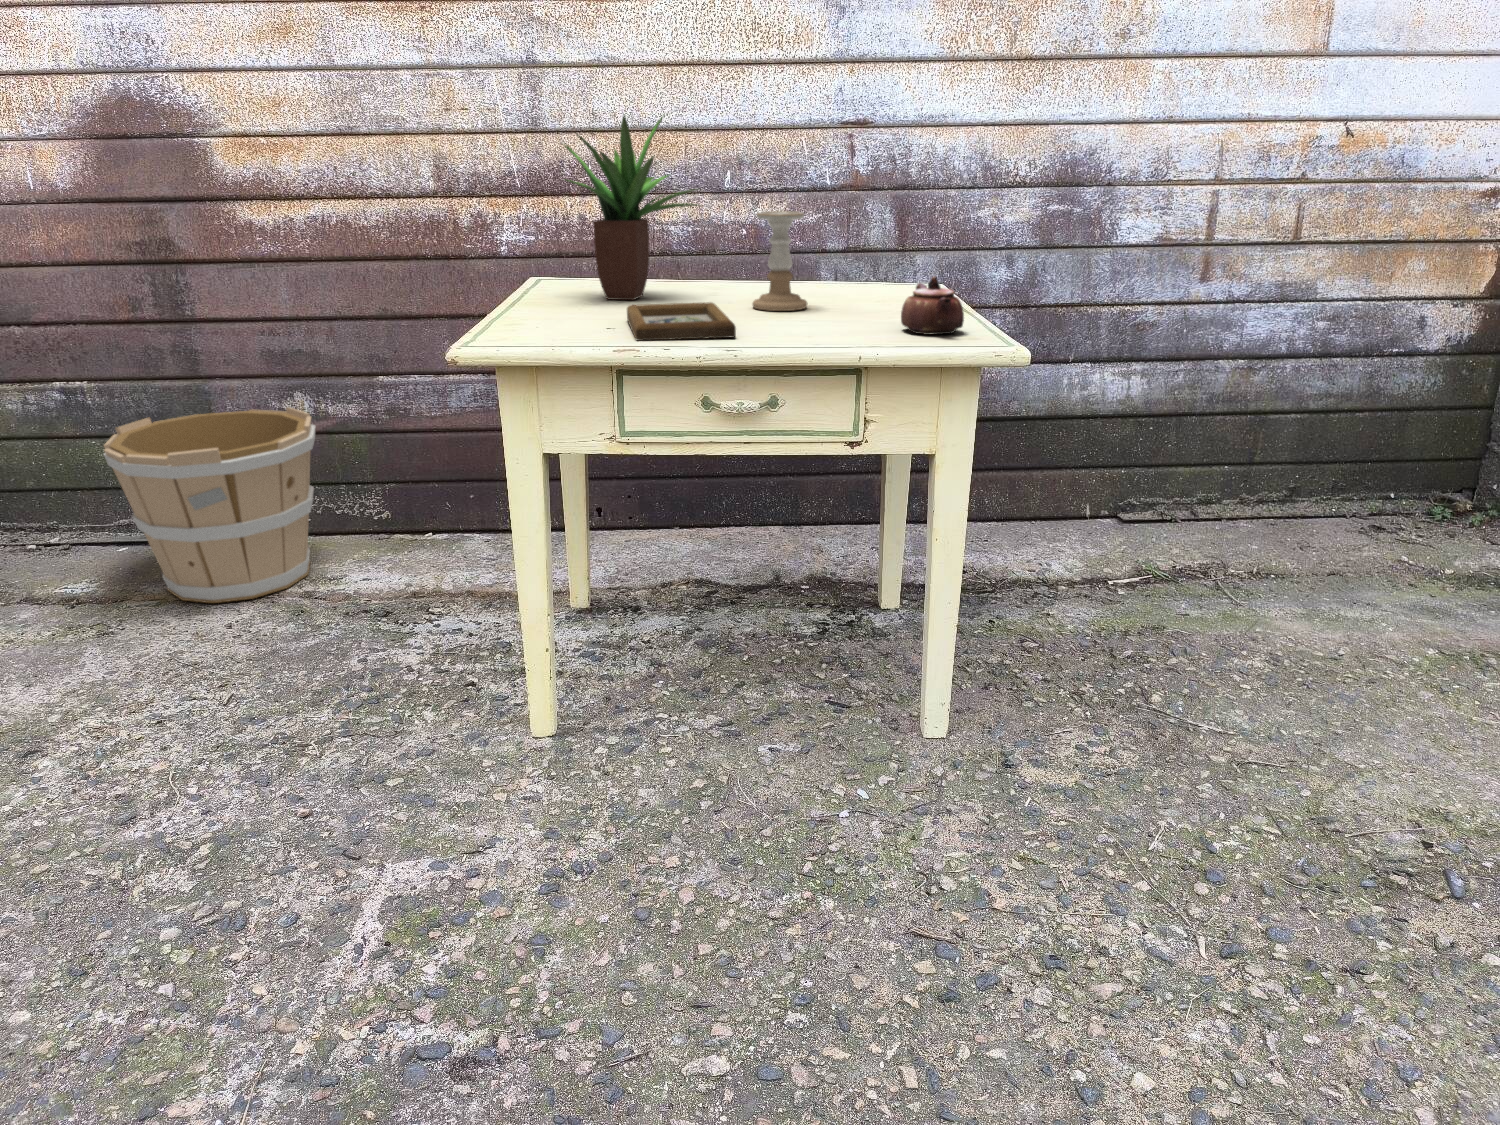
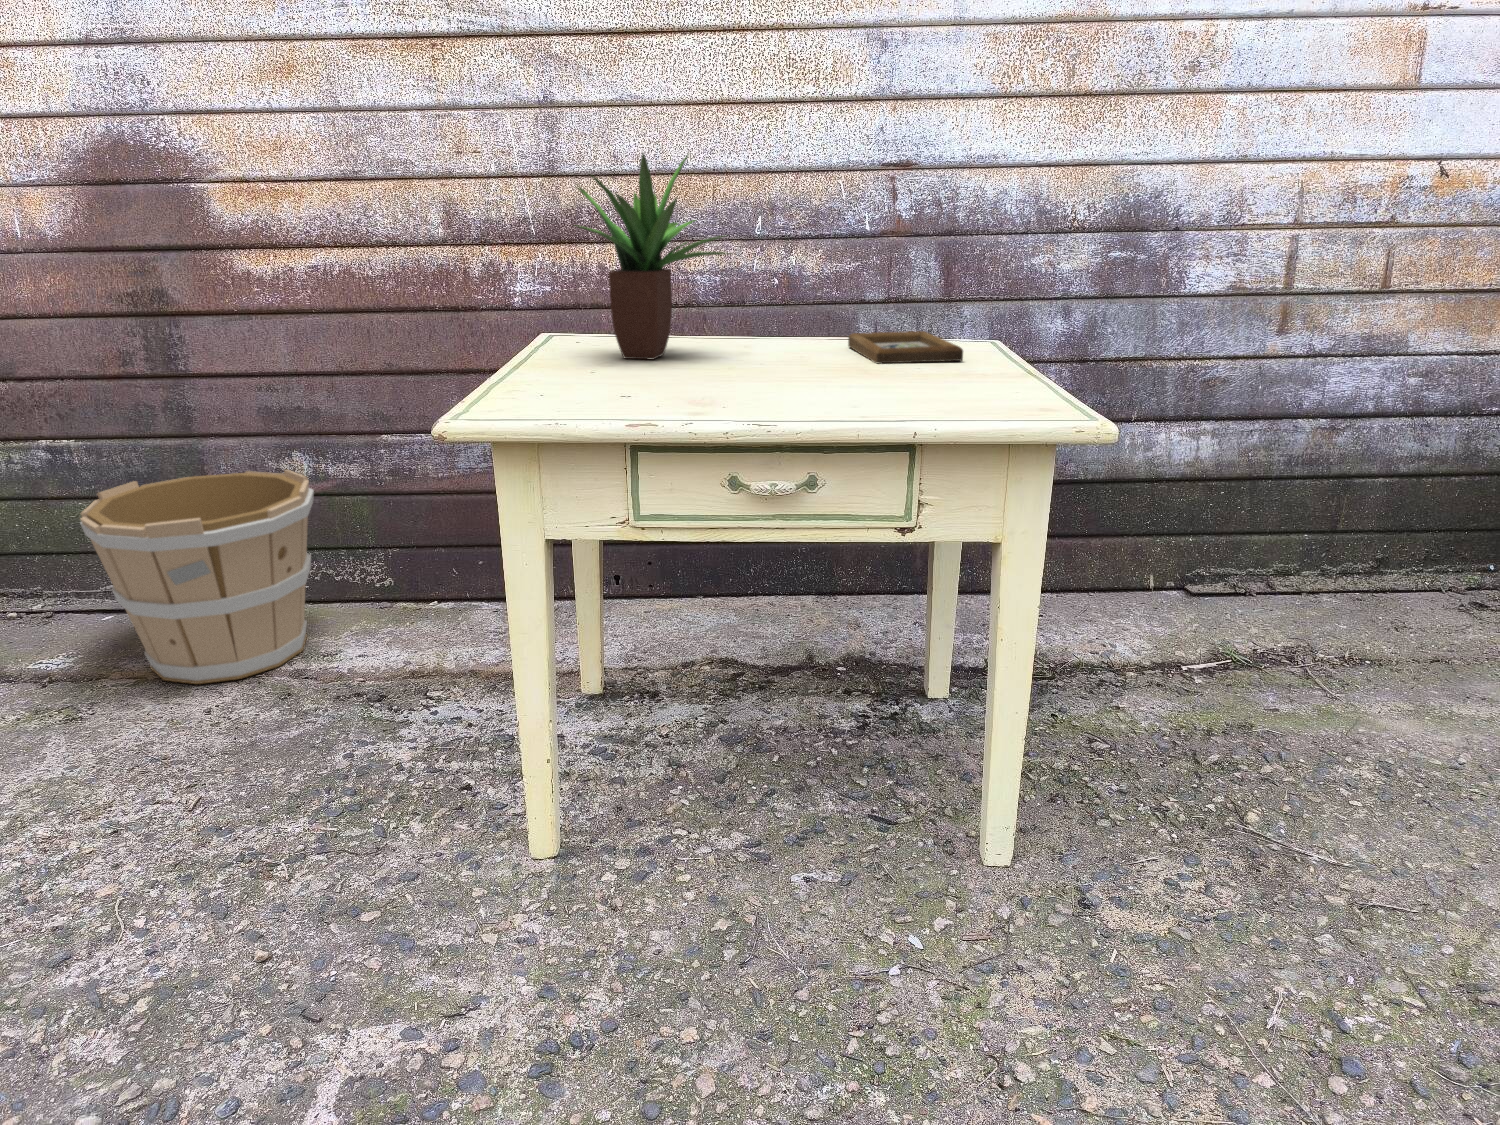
candle holder: present [753,211,808,311] -> none [787,260,850,373]
teapot: present [901,276,964,335] -> none [962,336,1037,404]
picture frame: present [627,302,736,341] -> present [848,331,963,364]

